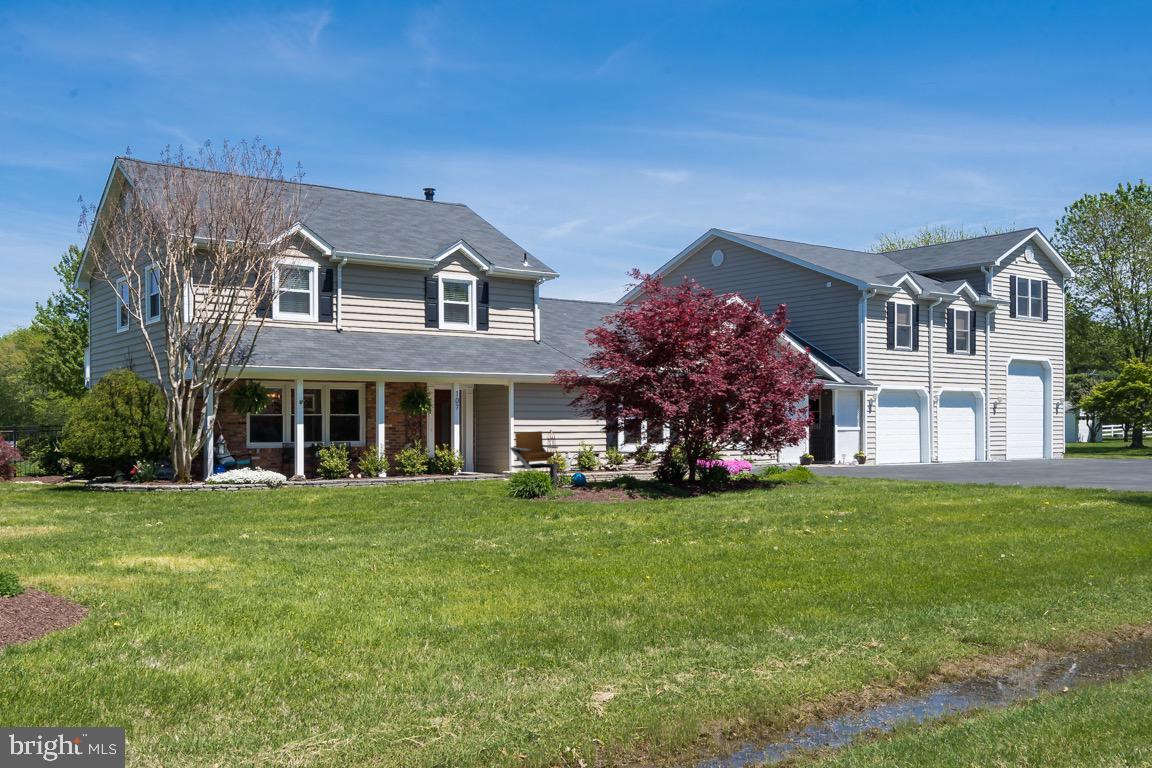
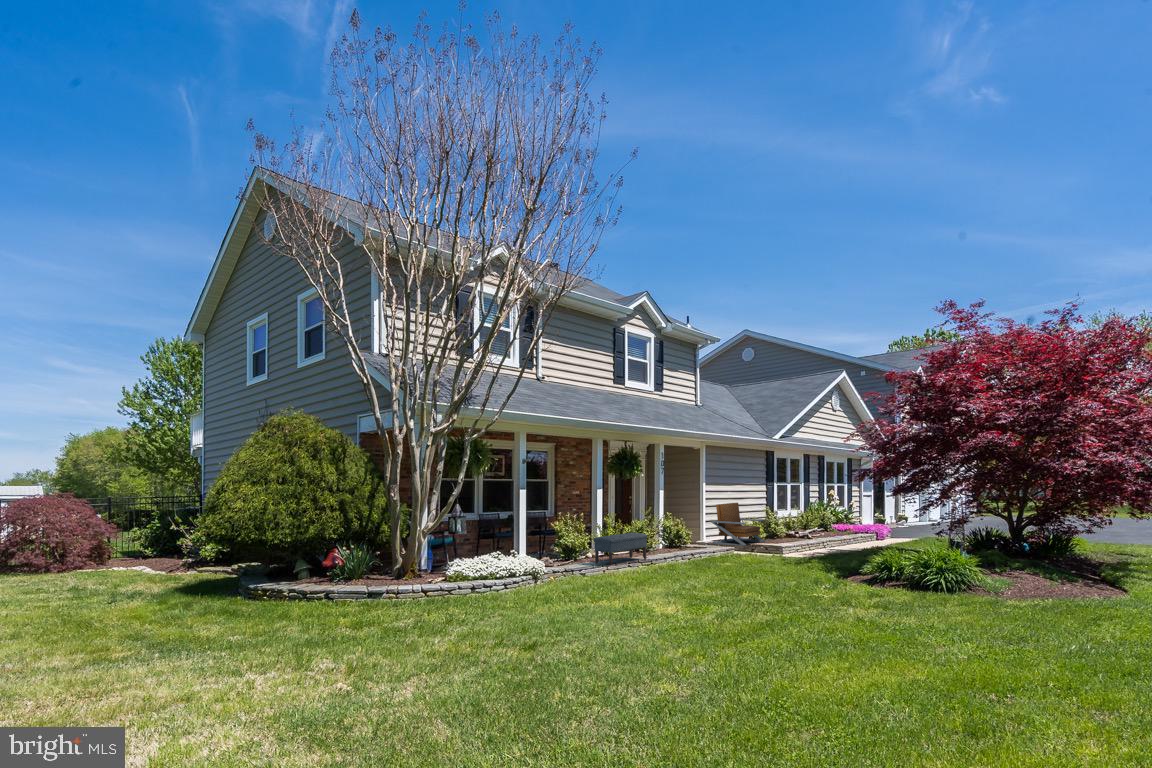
bench: none [361,456,410,481] -> present [594,533,647,565]

